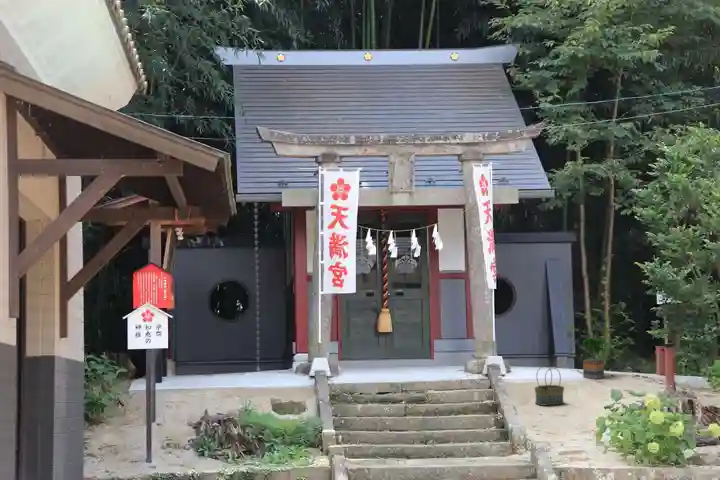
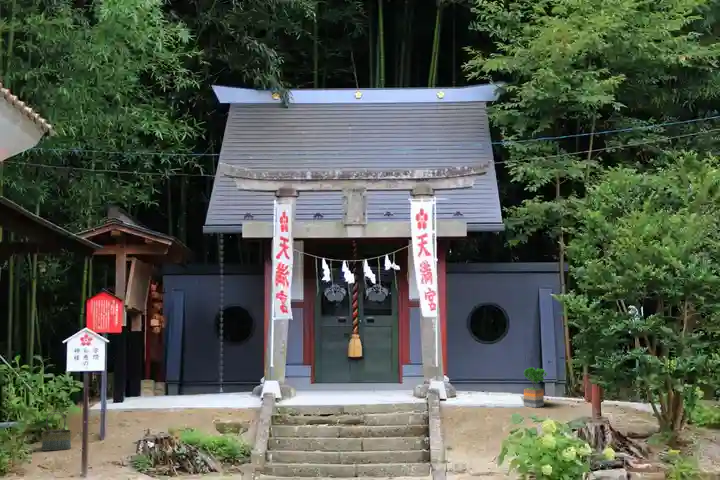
basket: present [535,368,564,406] -> present [42,411,72,451]

